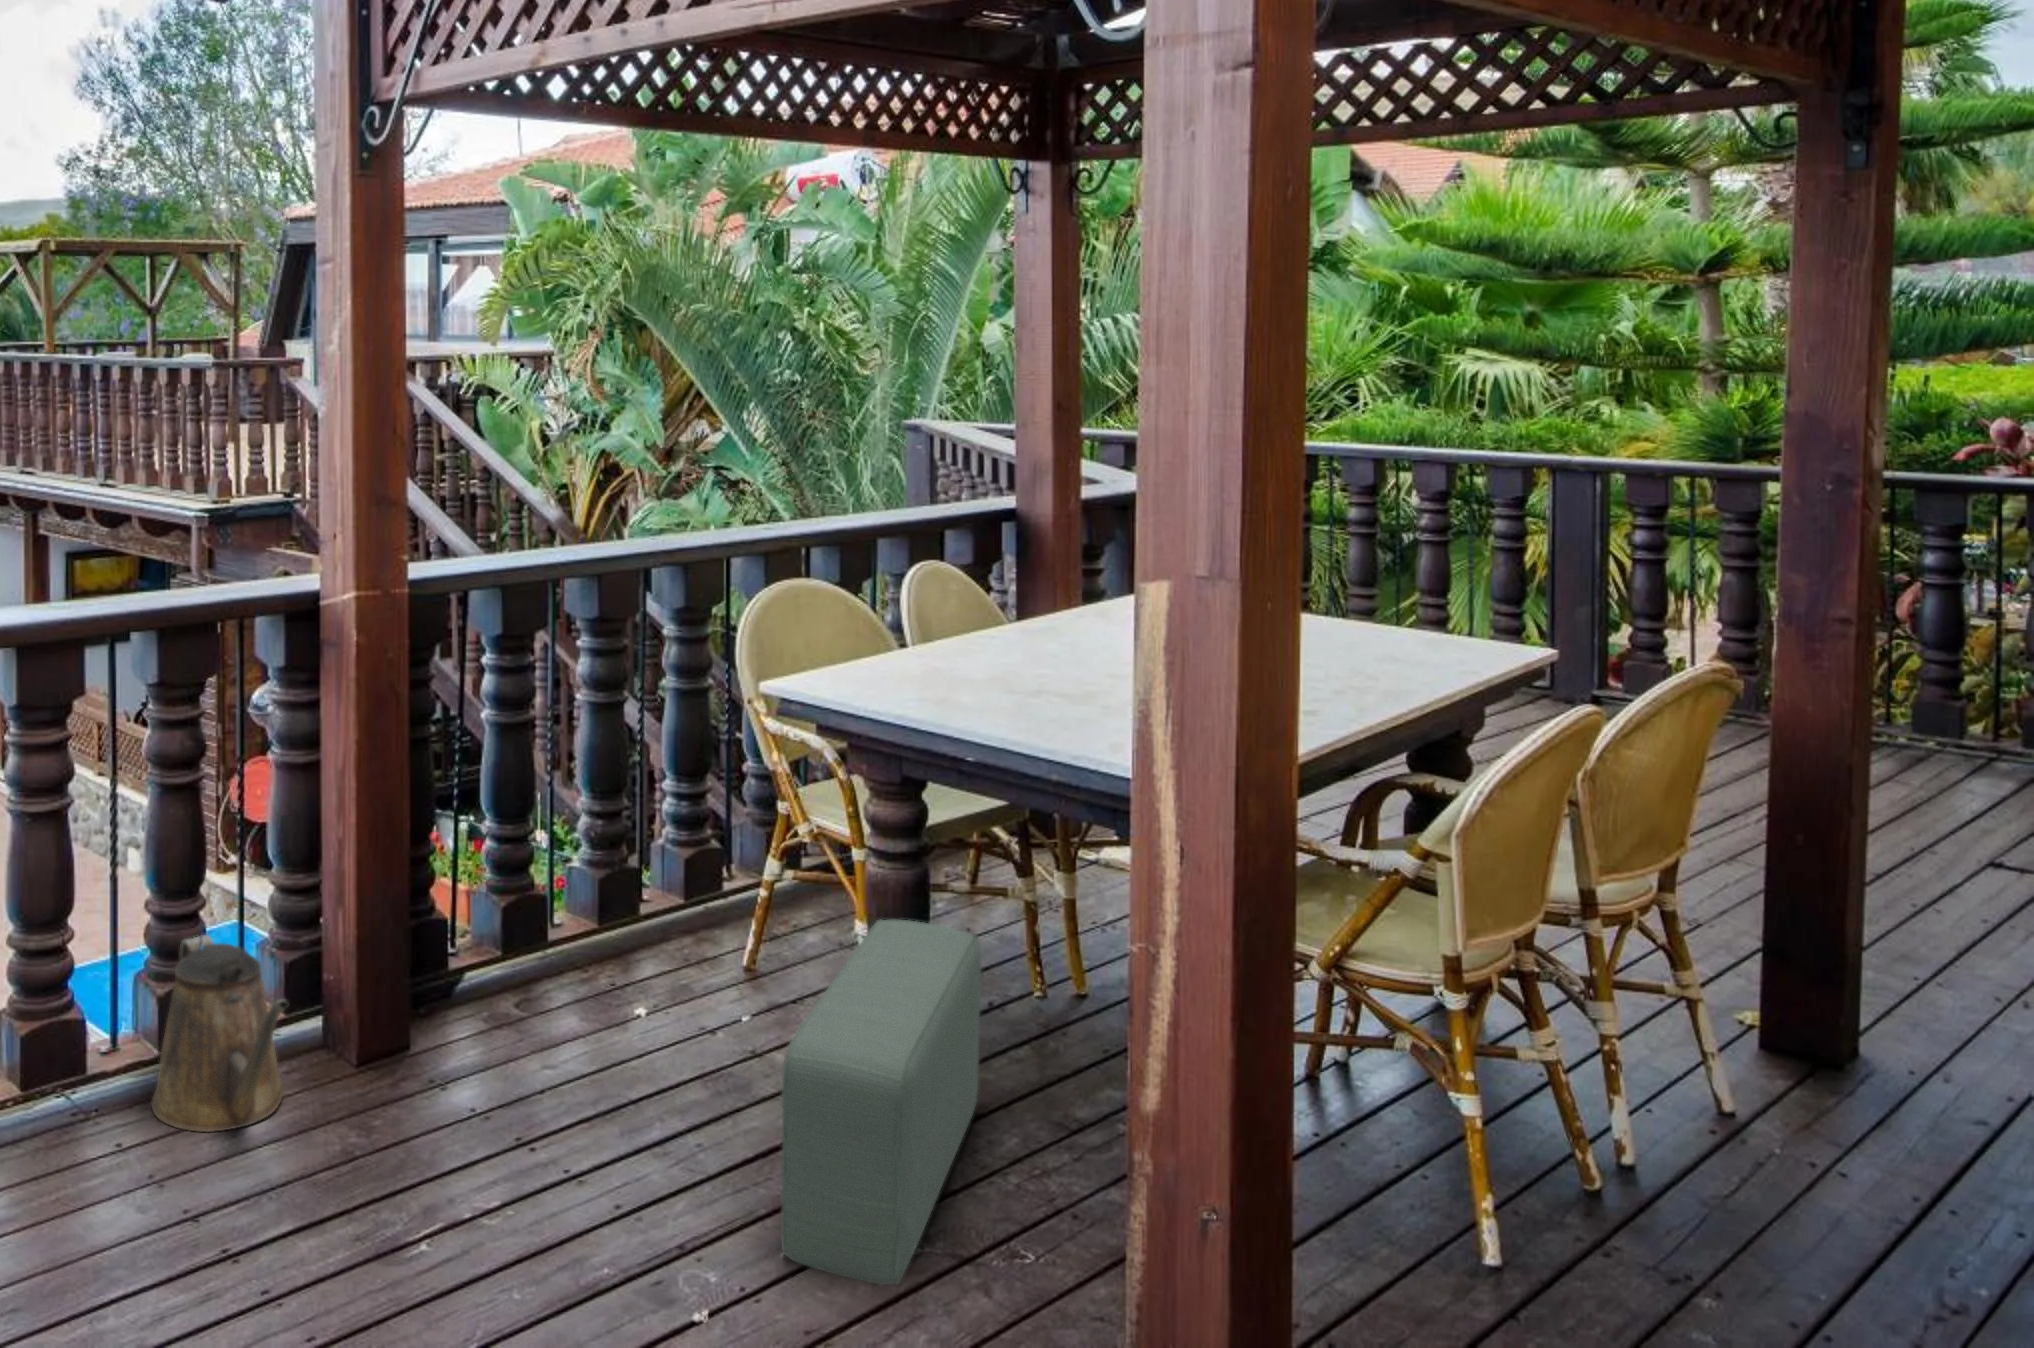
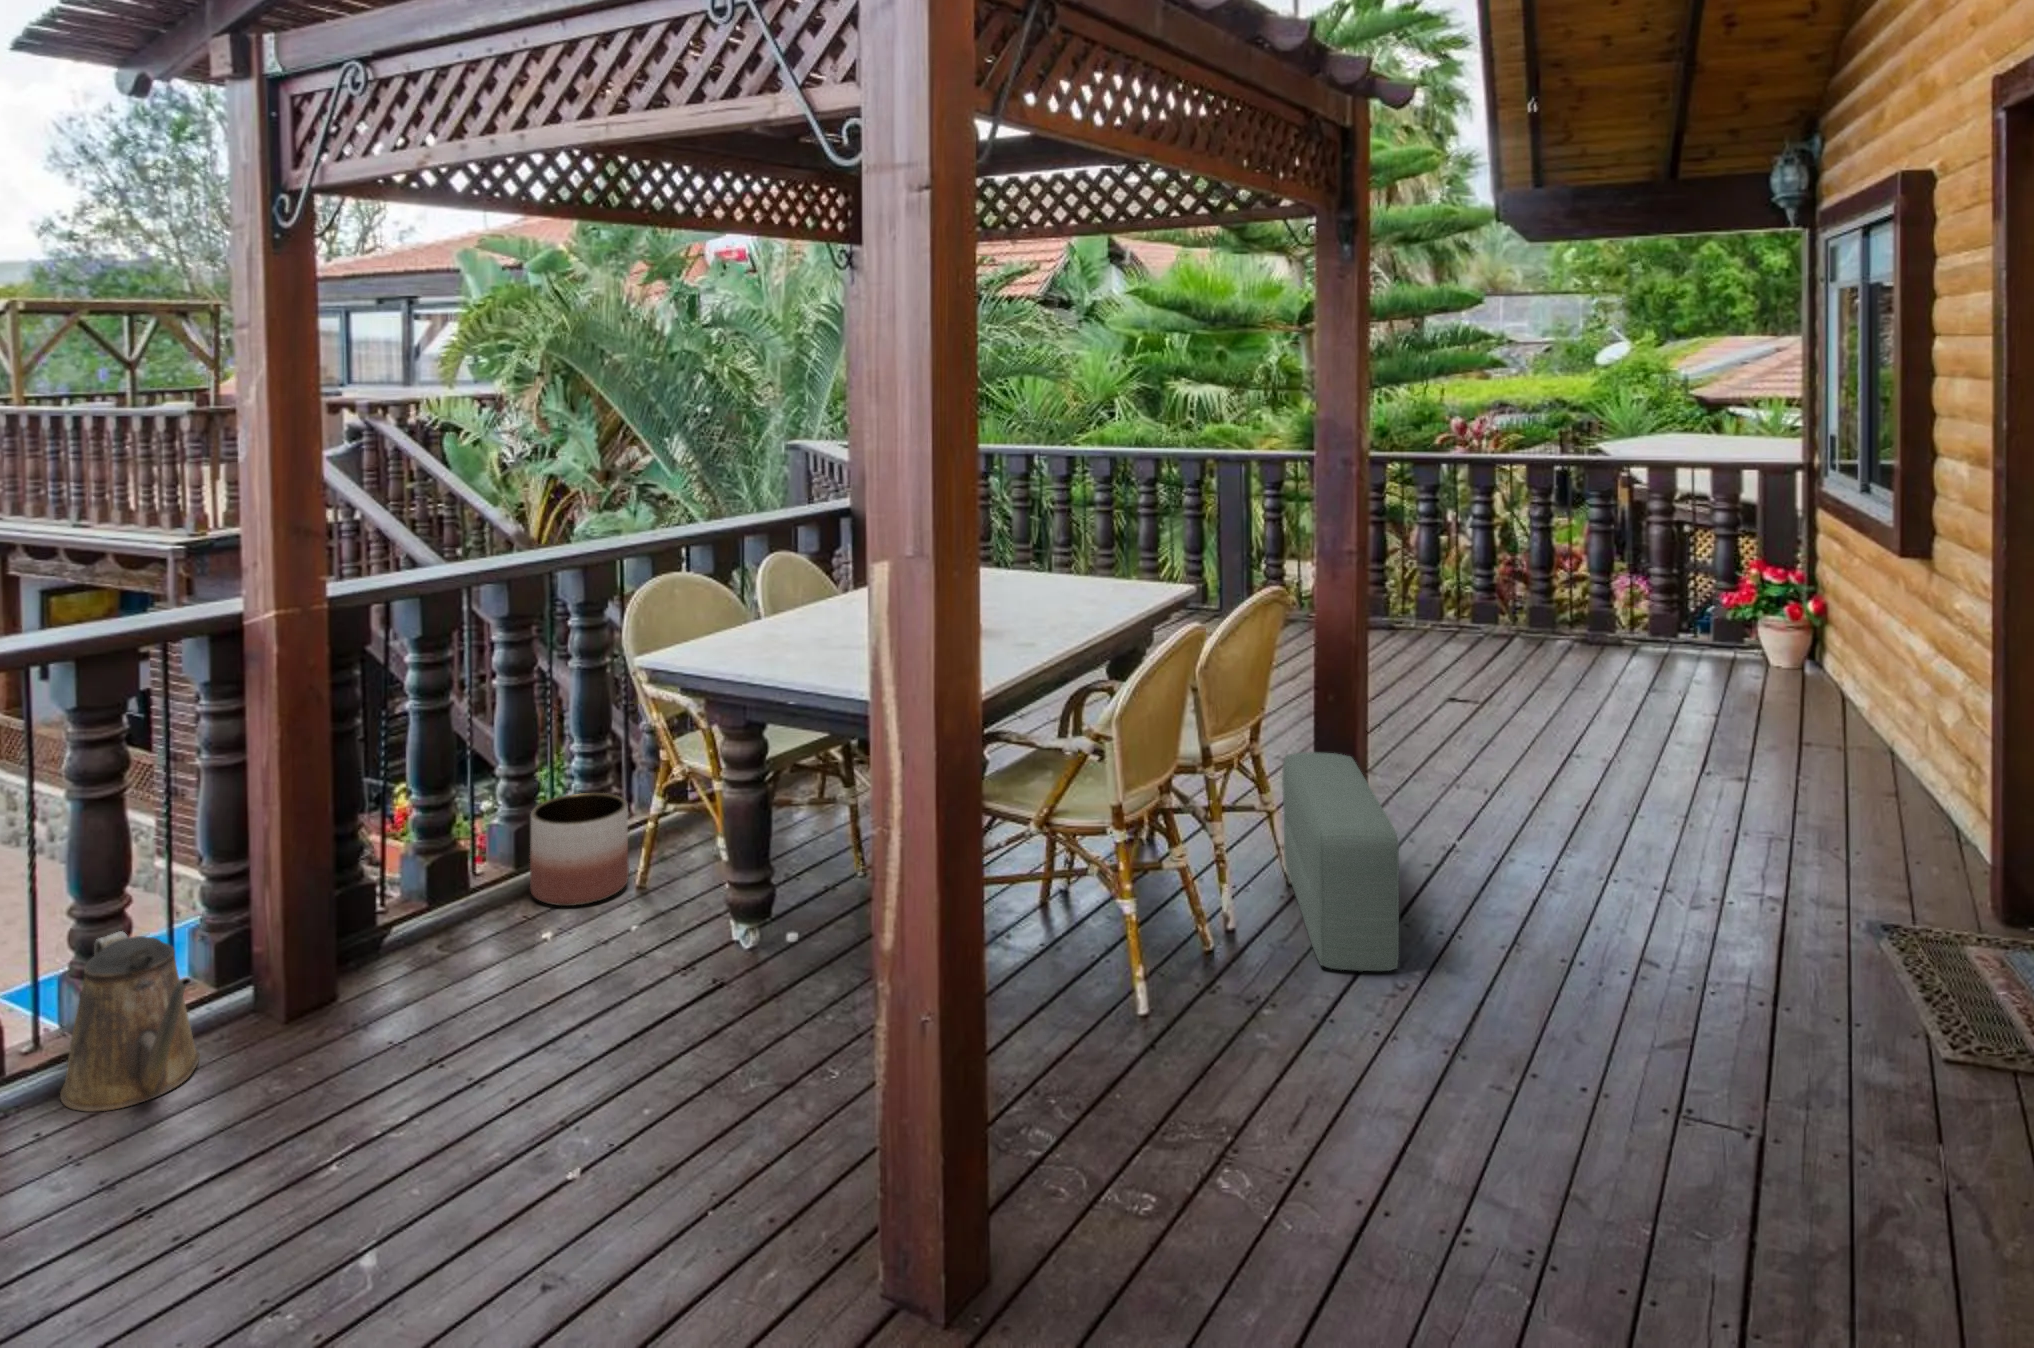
planter: none [621,843,737,979] -> present [530,793,629,906]
pouf: present [781,919,981,1285] -> present [1282,752,1399,971]

